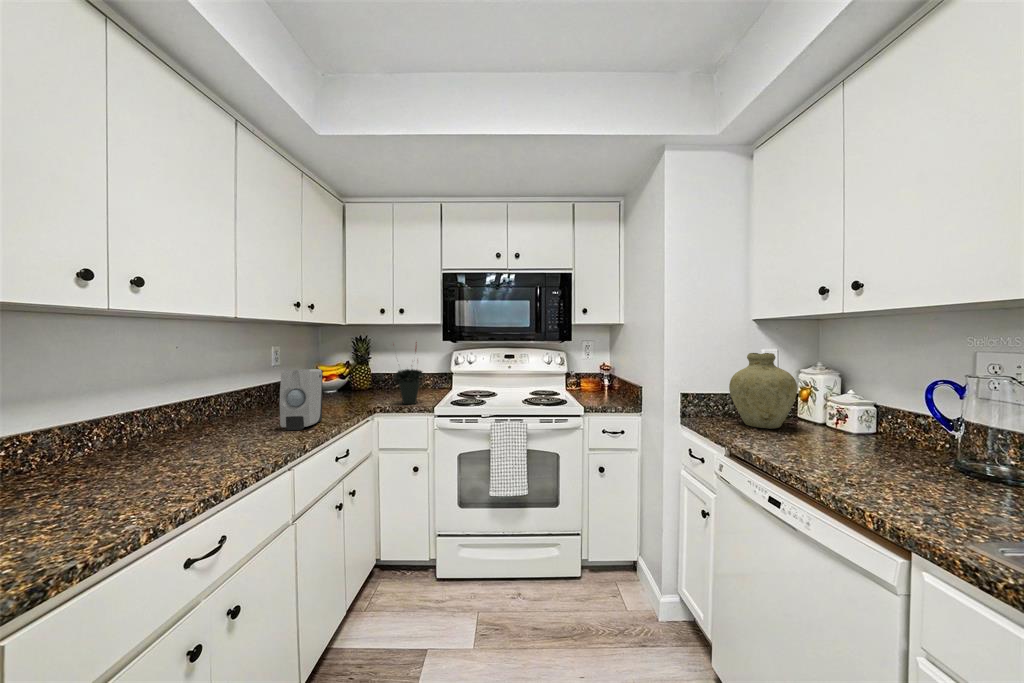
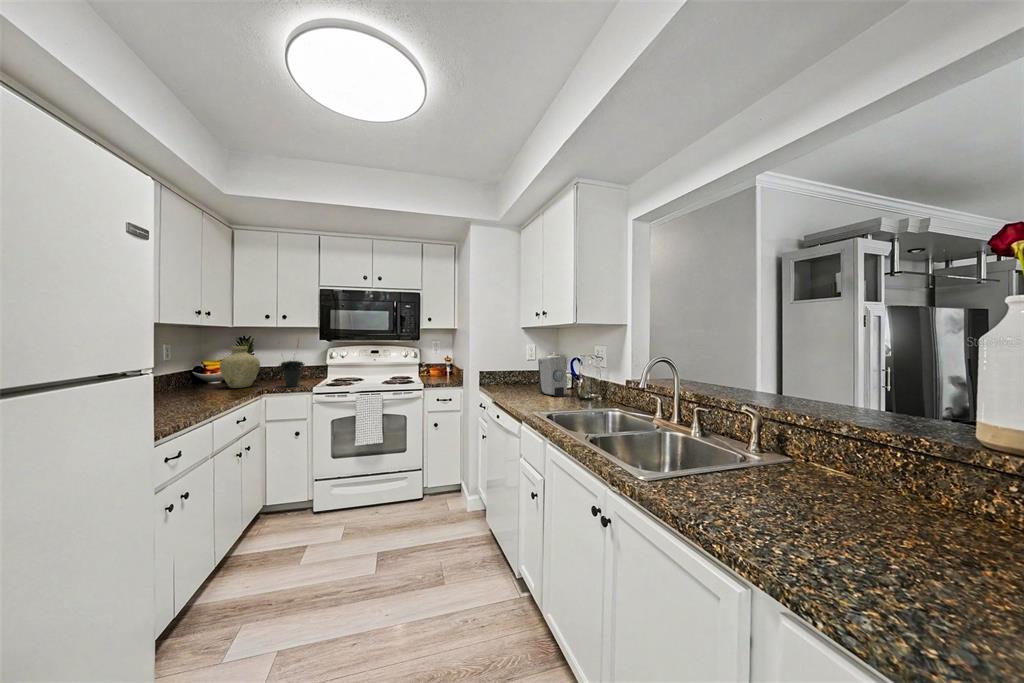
vase: present [729,353,797,429] -> present [220,346,260,388]
soap dispenser: present [280,369,323,430] -> present [538,357,567,397]

